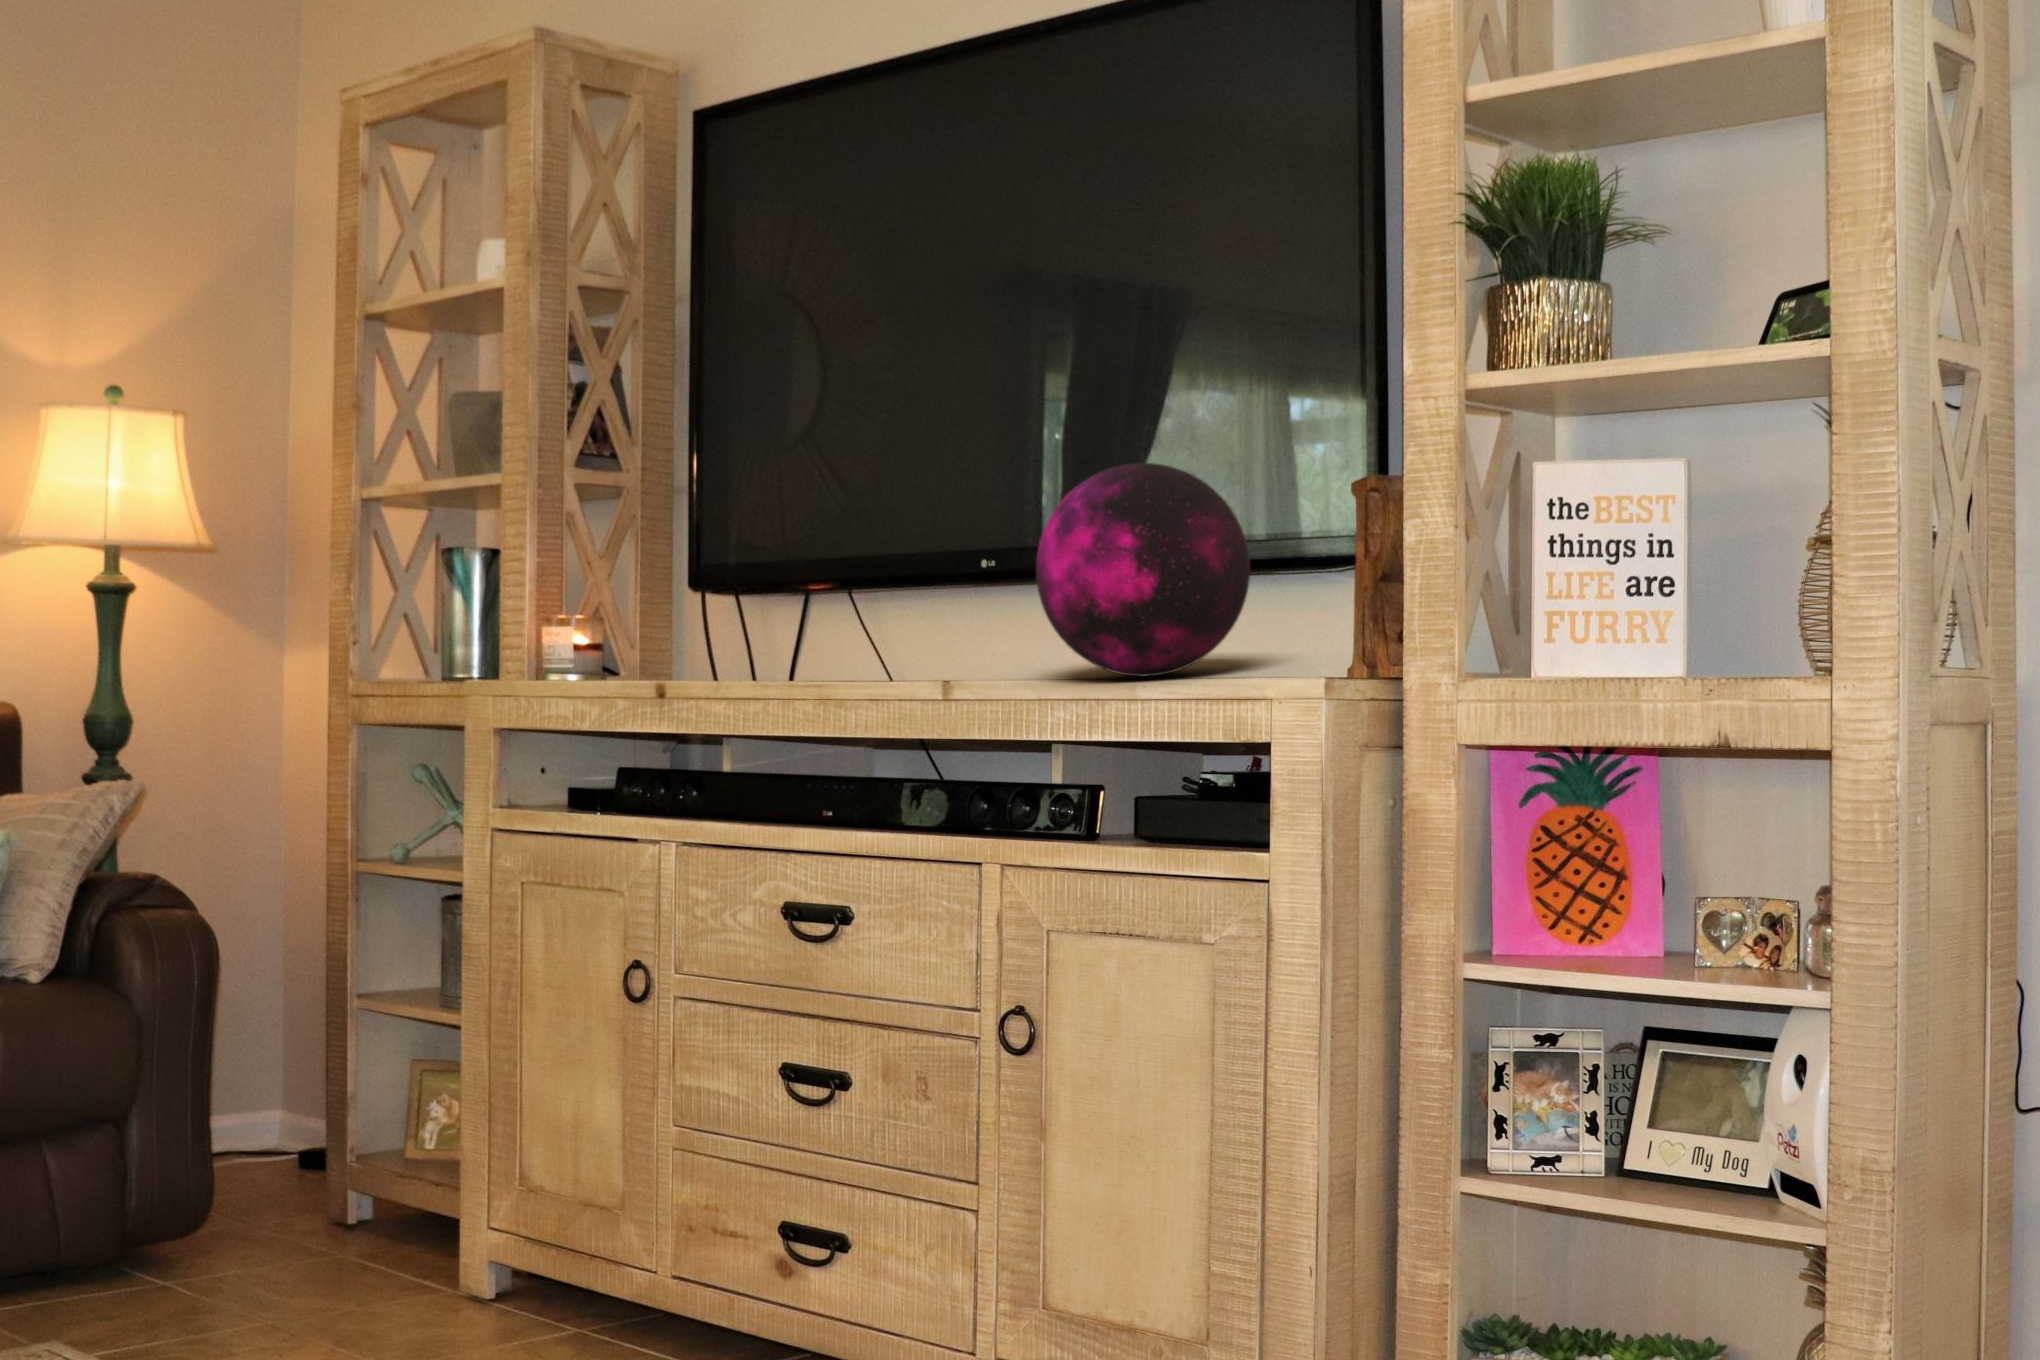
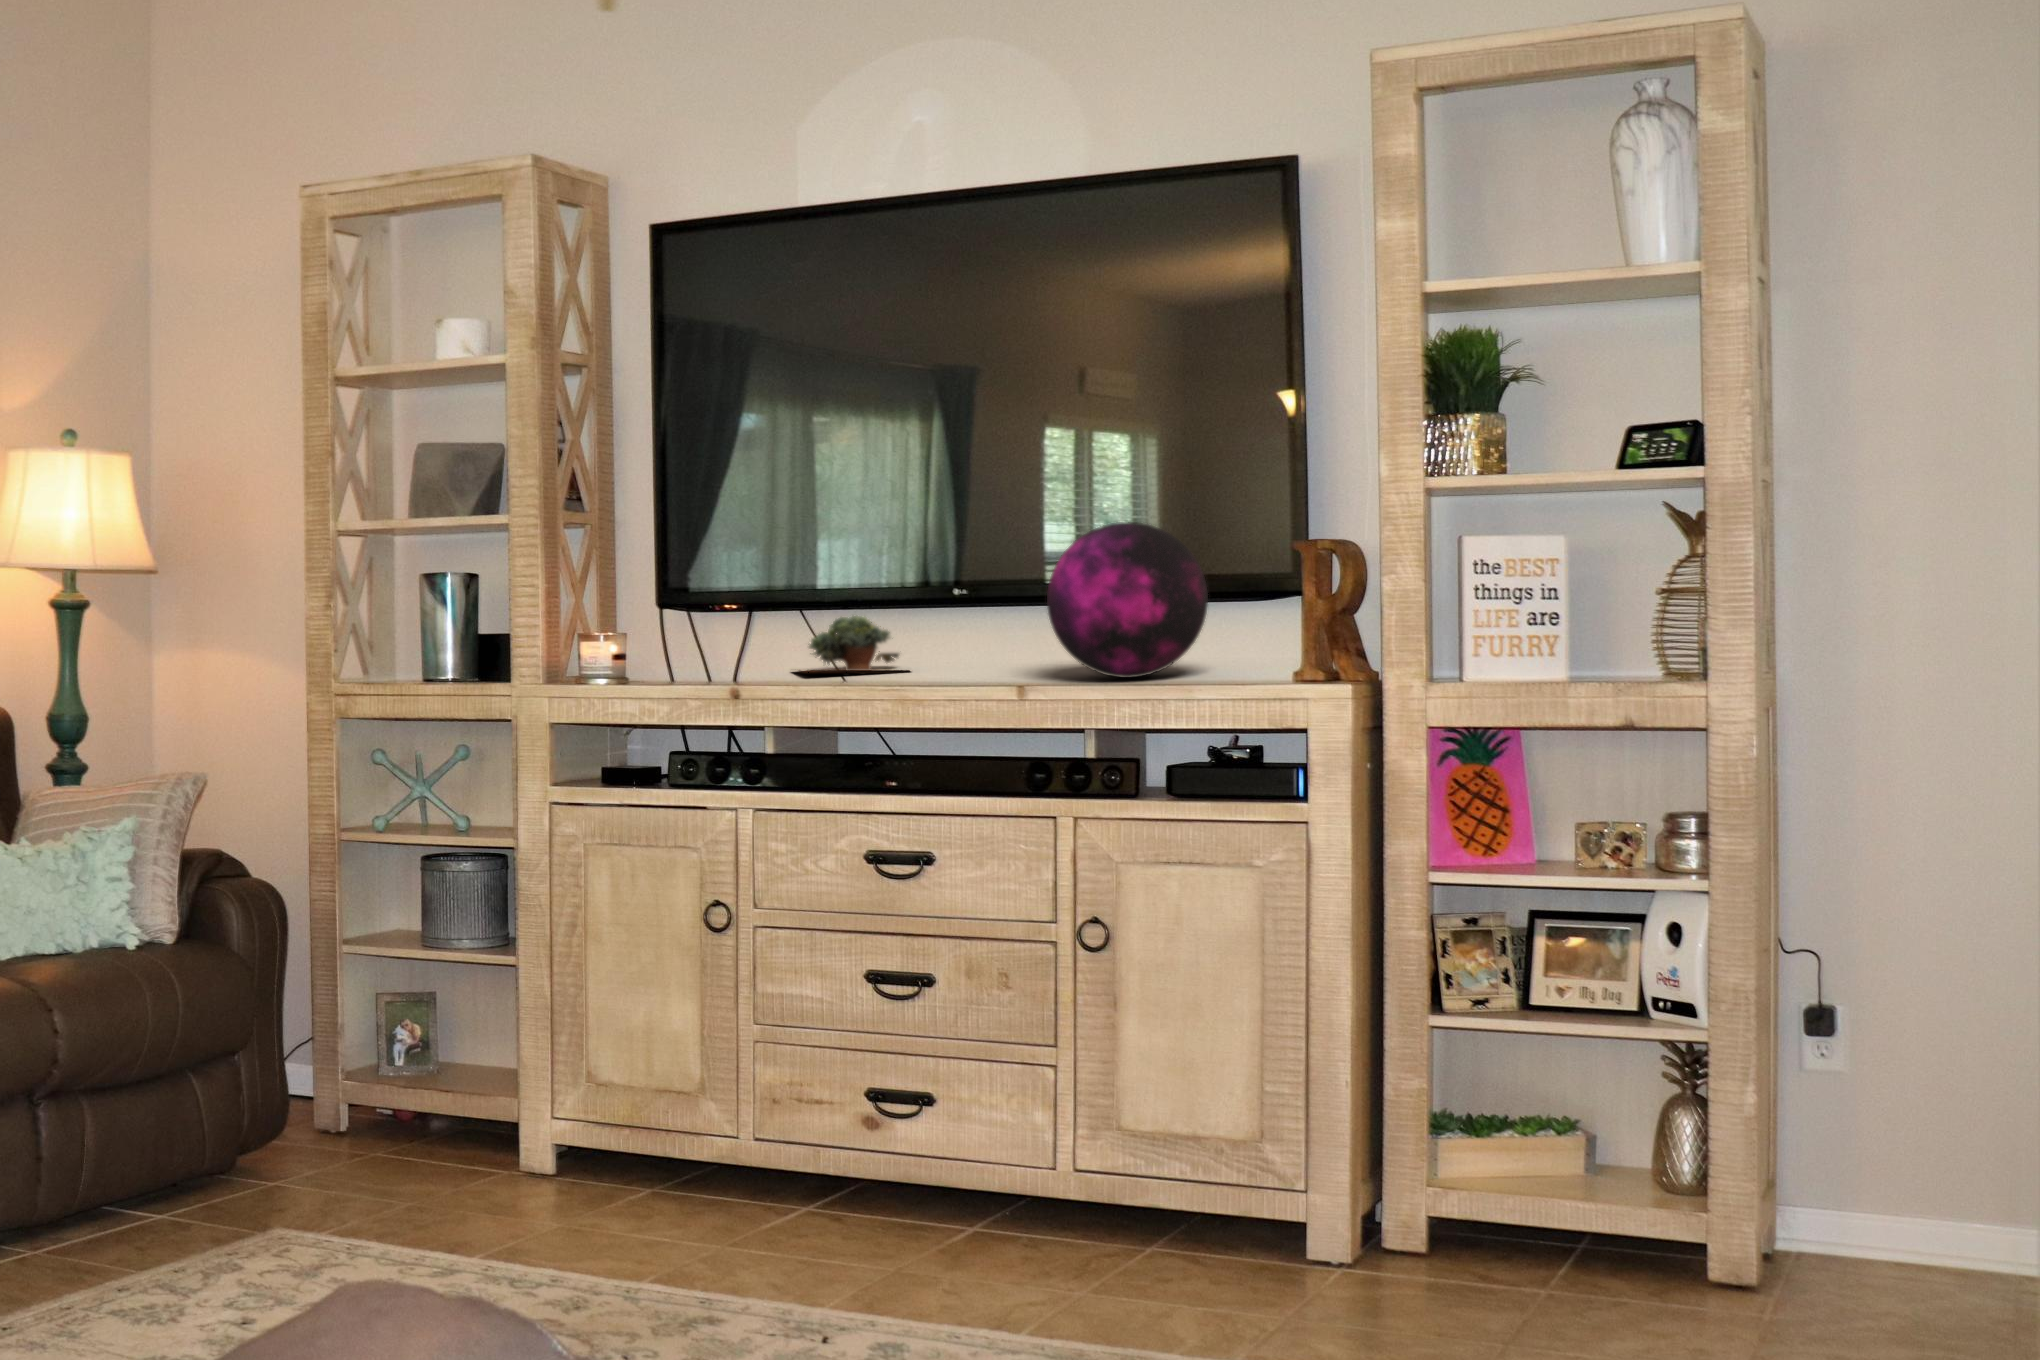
succulent plant: none [816,595,979,668] -> present [809,616,899,671]

